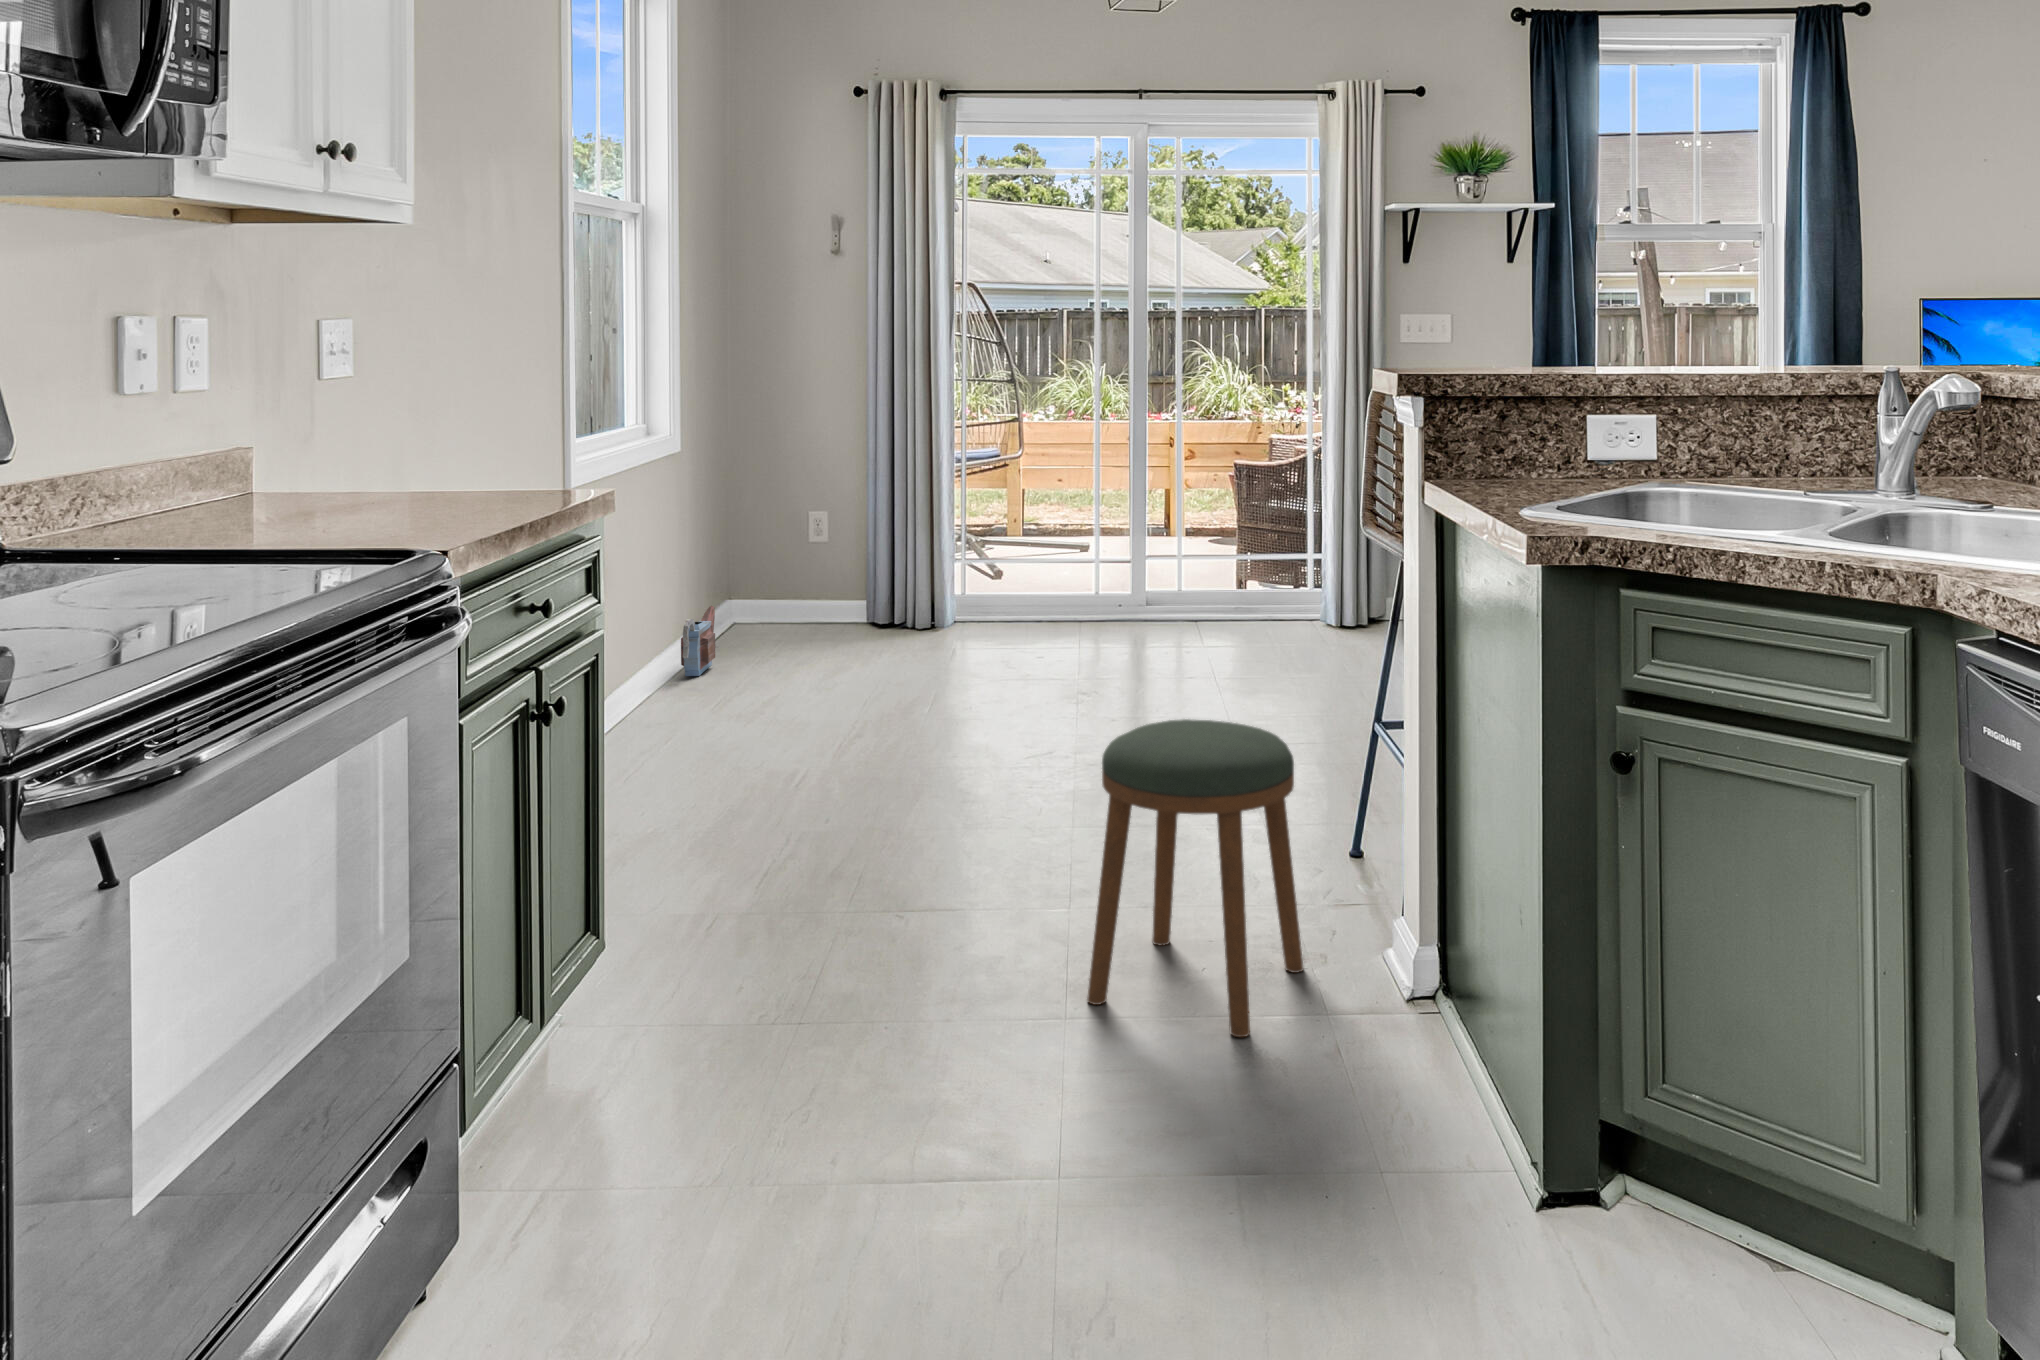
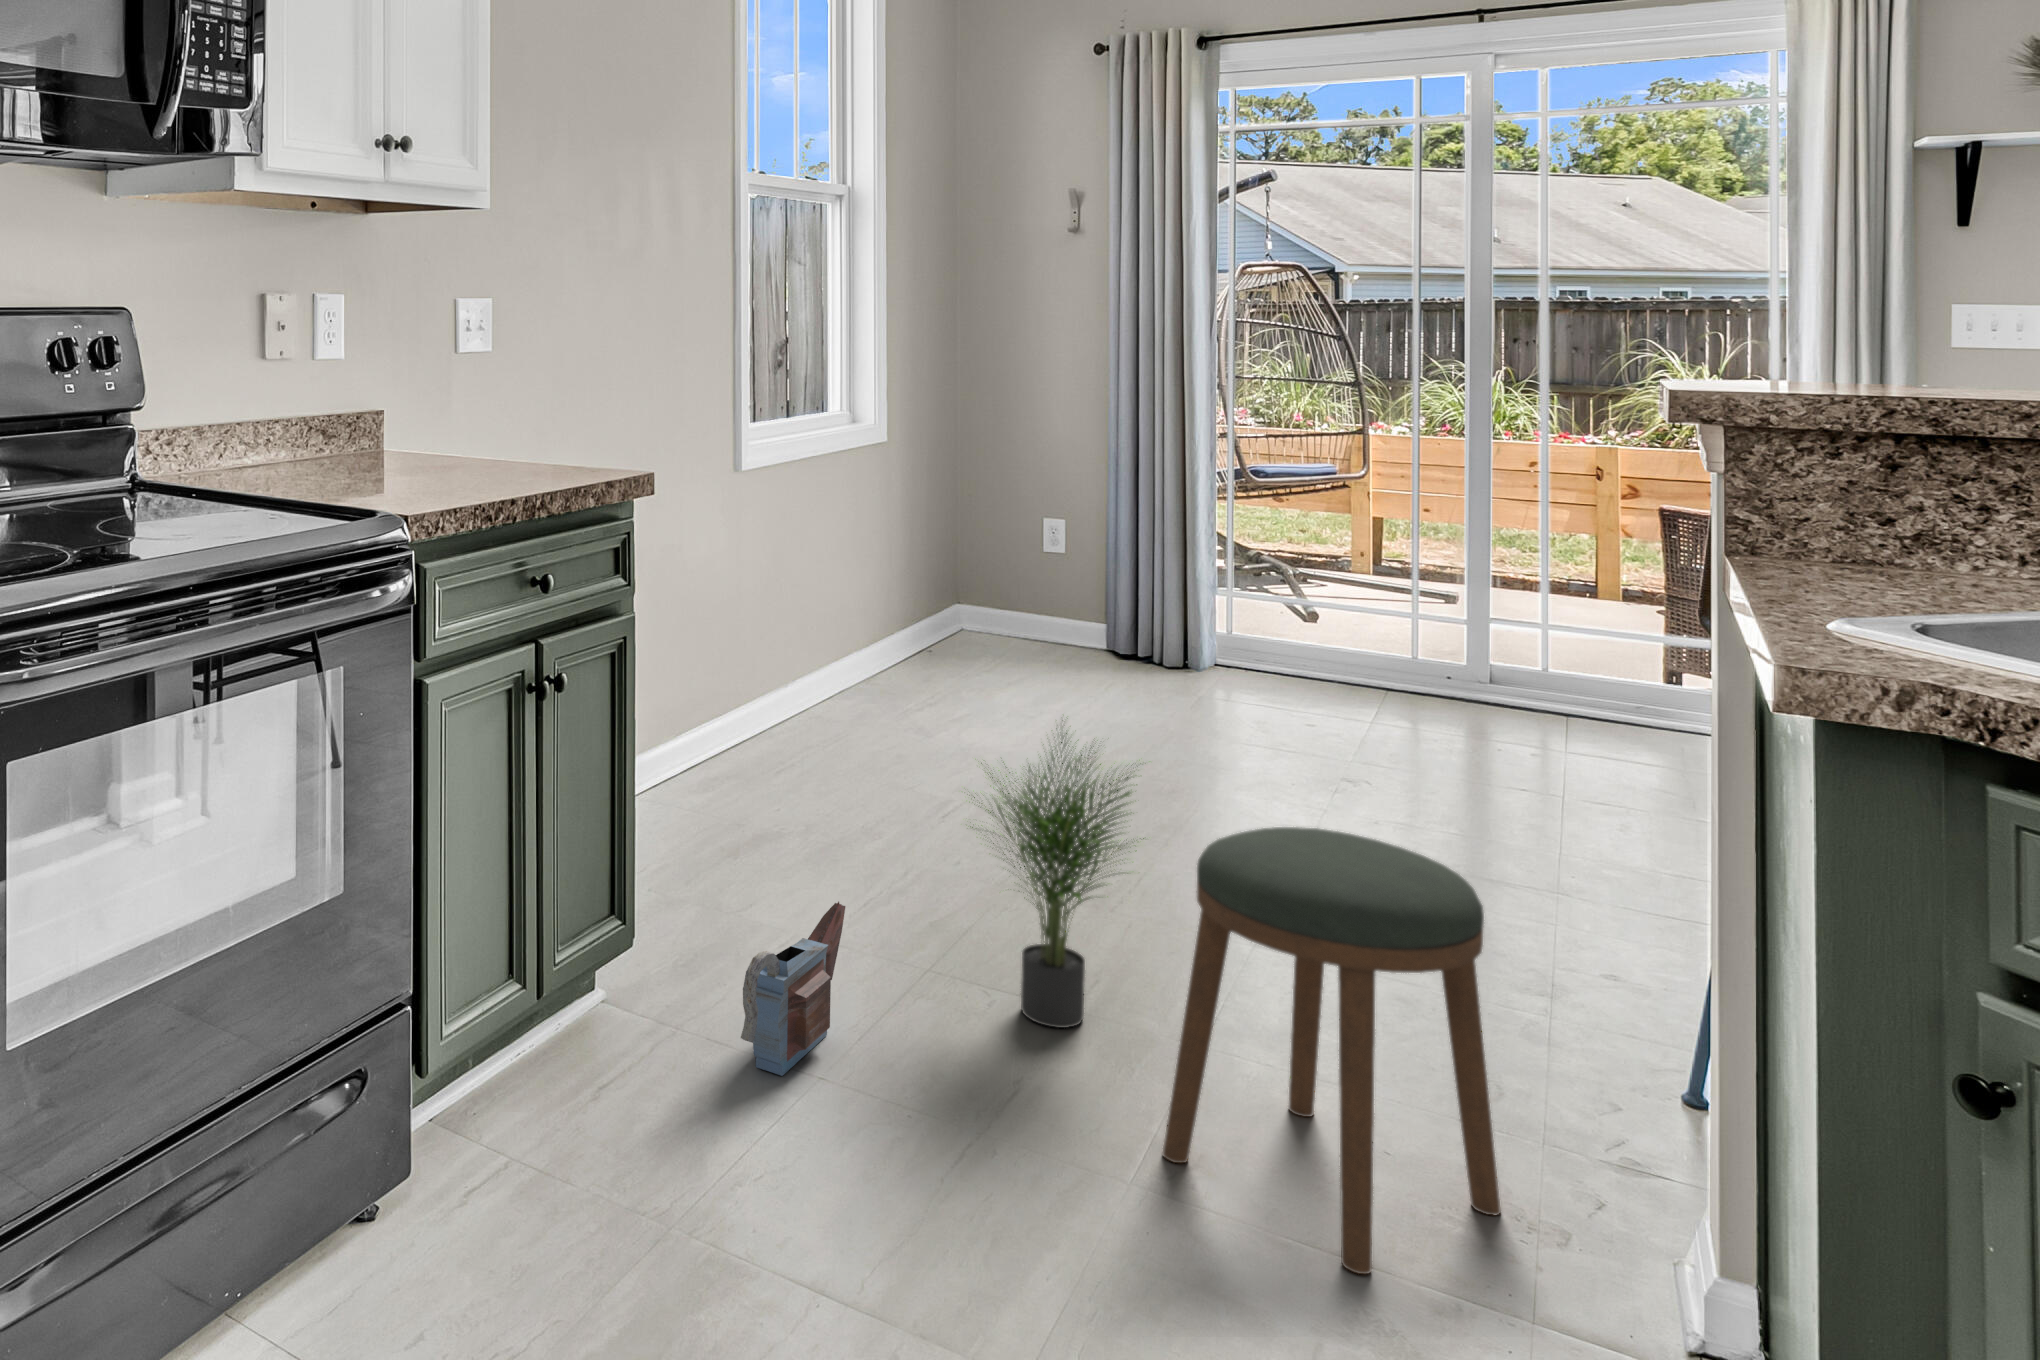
watering can: present [681,606,715,676] -> present [741,902,845,1076]
potted plant: none [867,668,1035,934] -> present [969,720,1144,1028]

